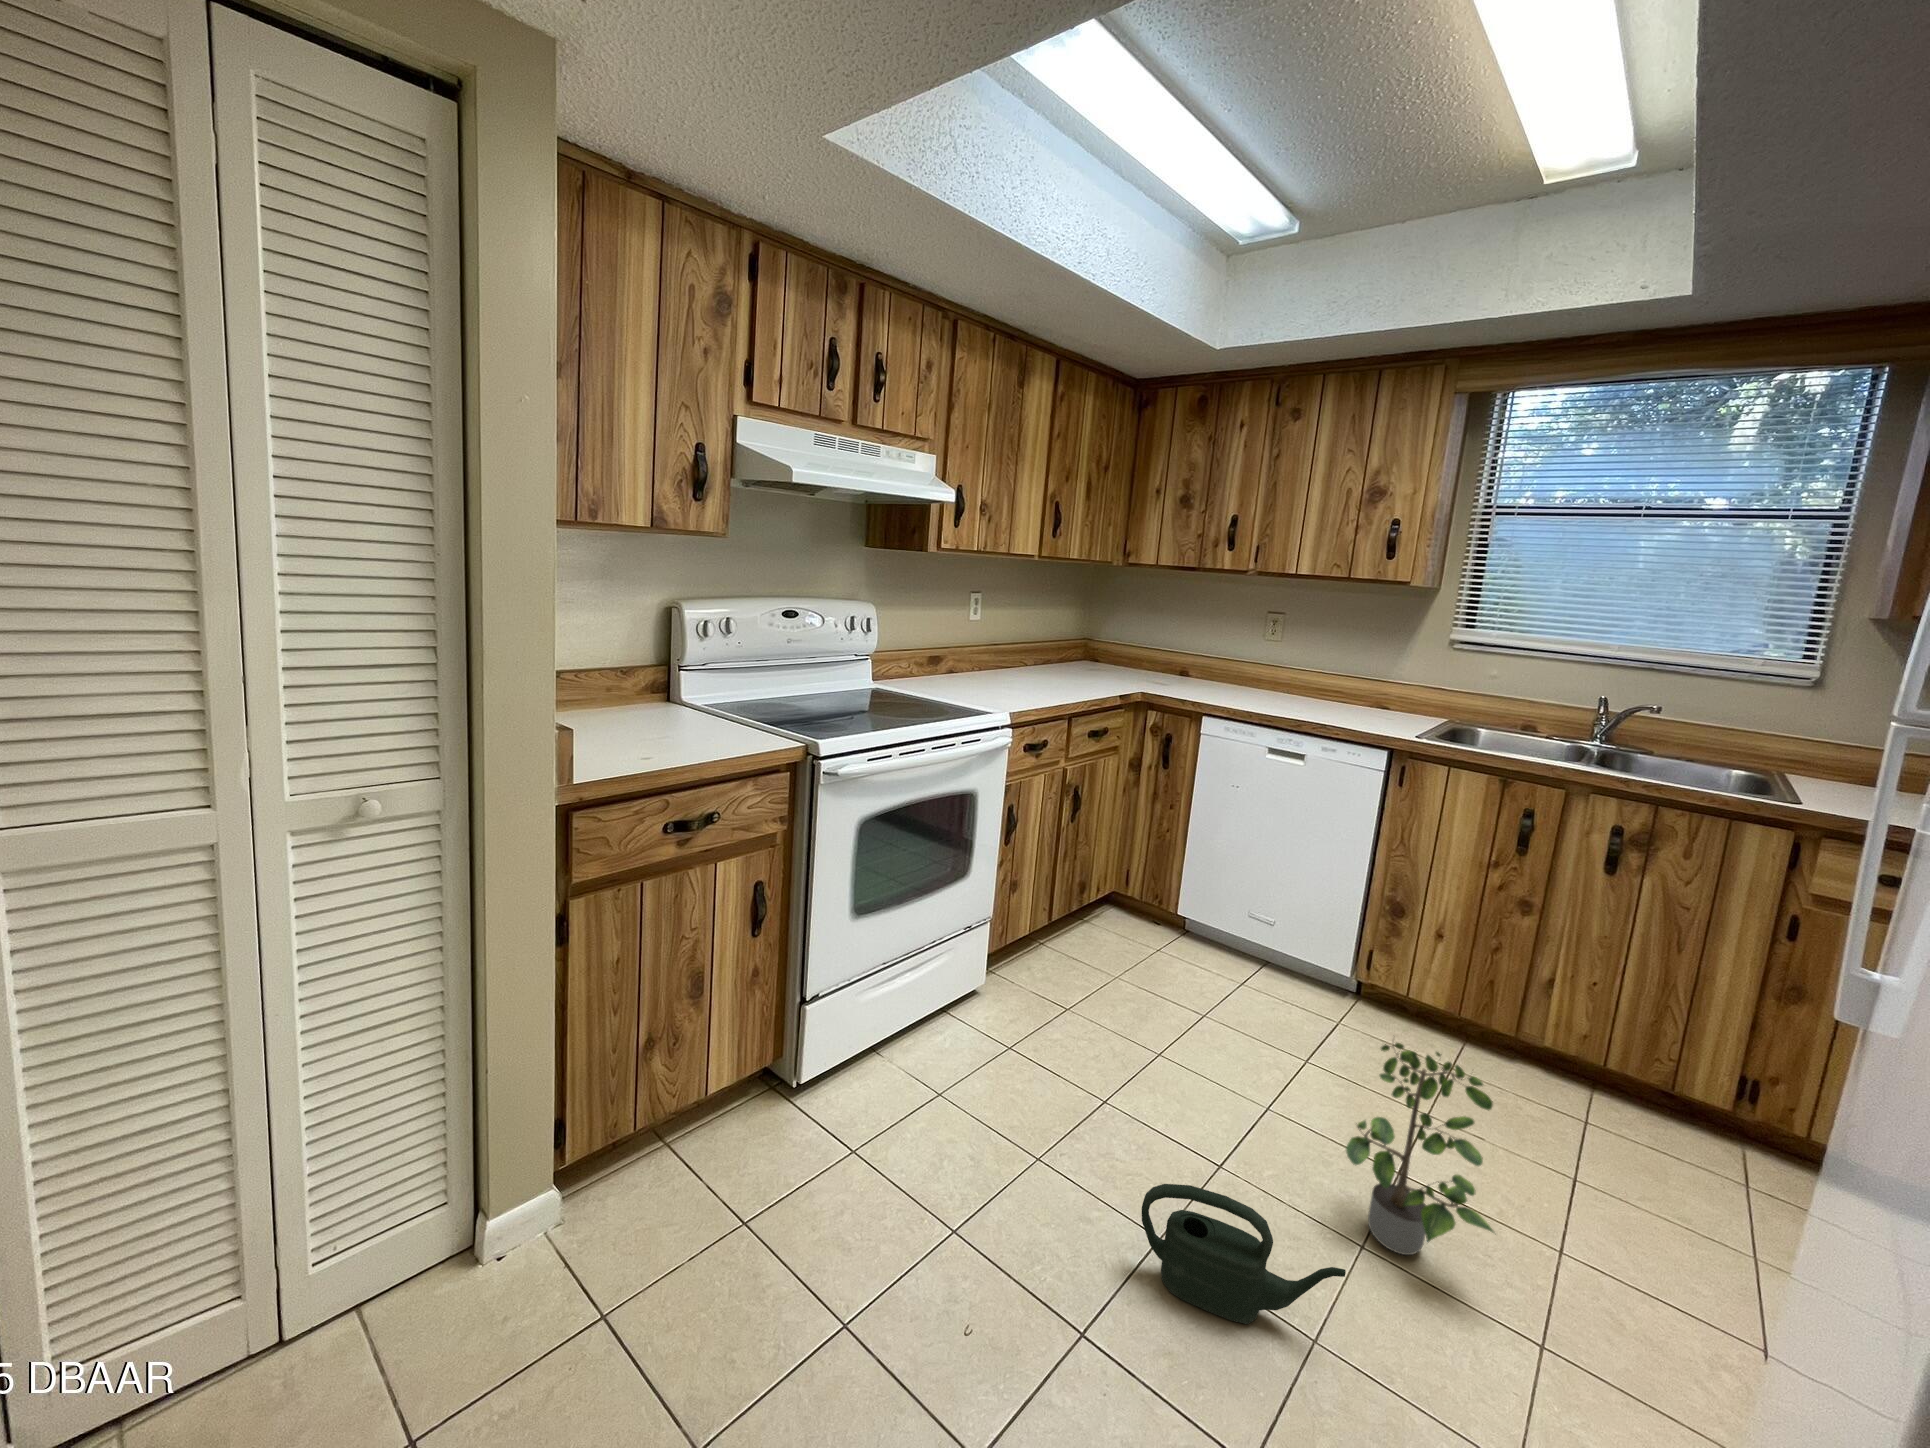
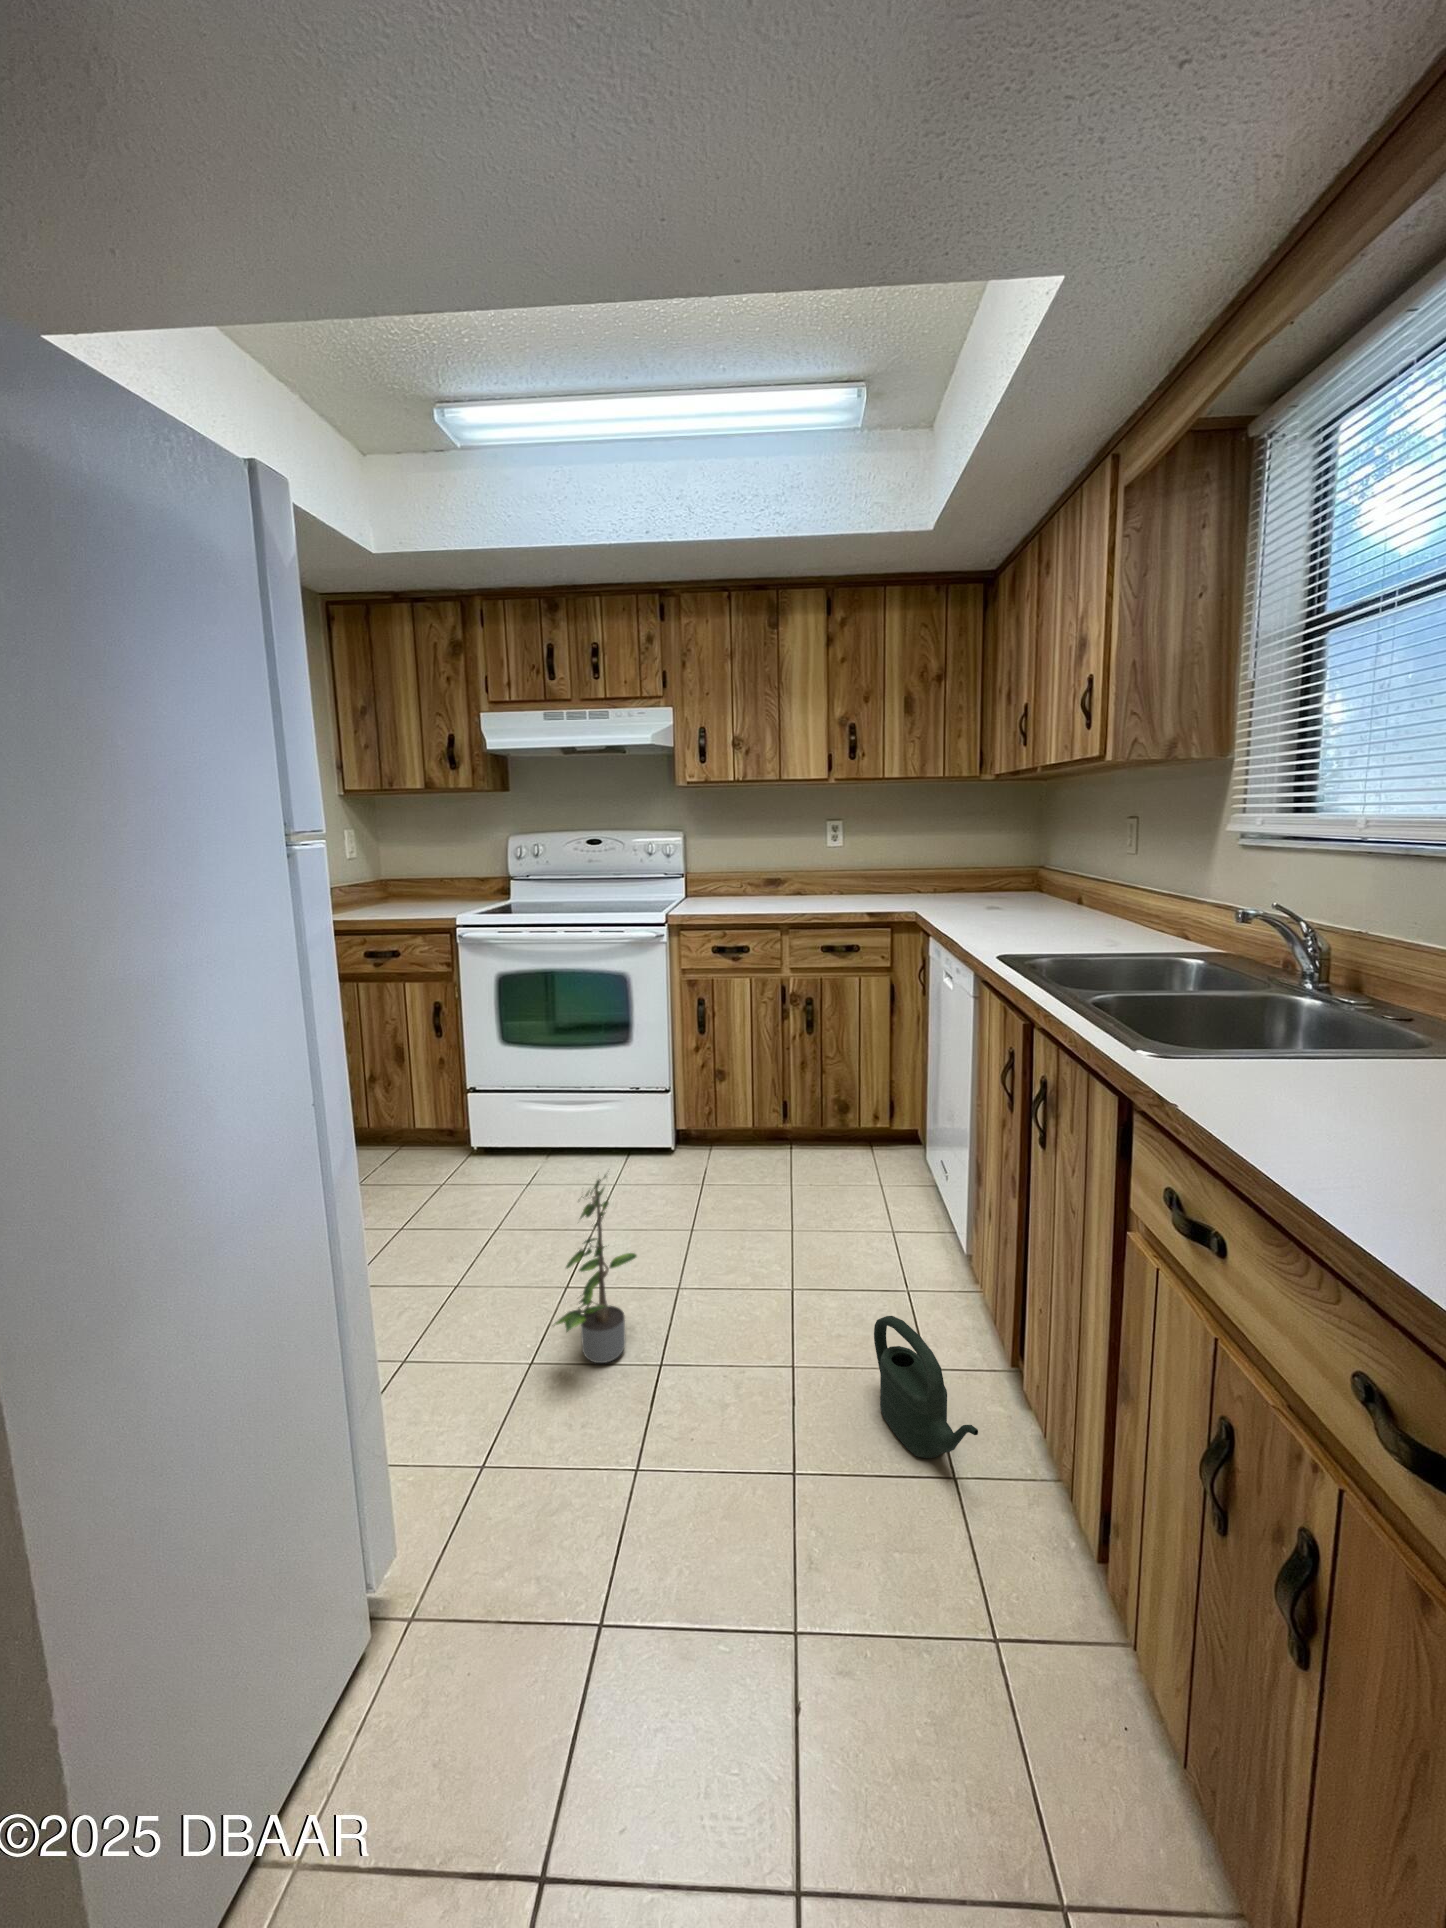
watering can: present [1142,1184,1346,1324] -> present [874,1316,978,1458]

